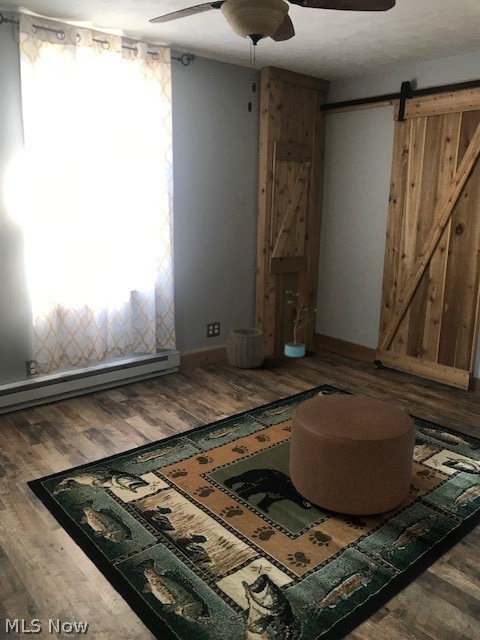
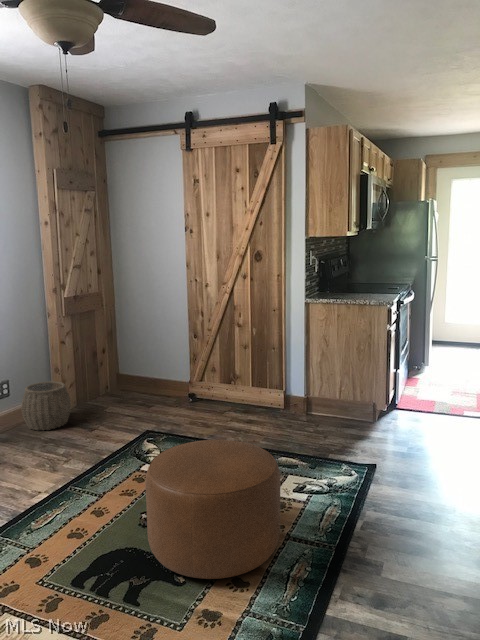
potted plant: present [285,291,318,357] -> none [82,333,124,406]

